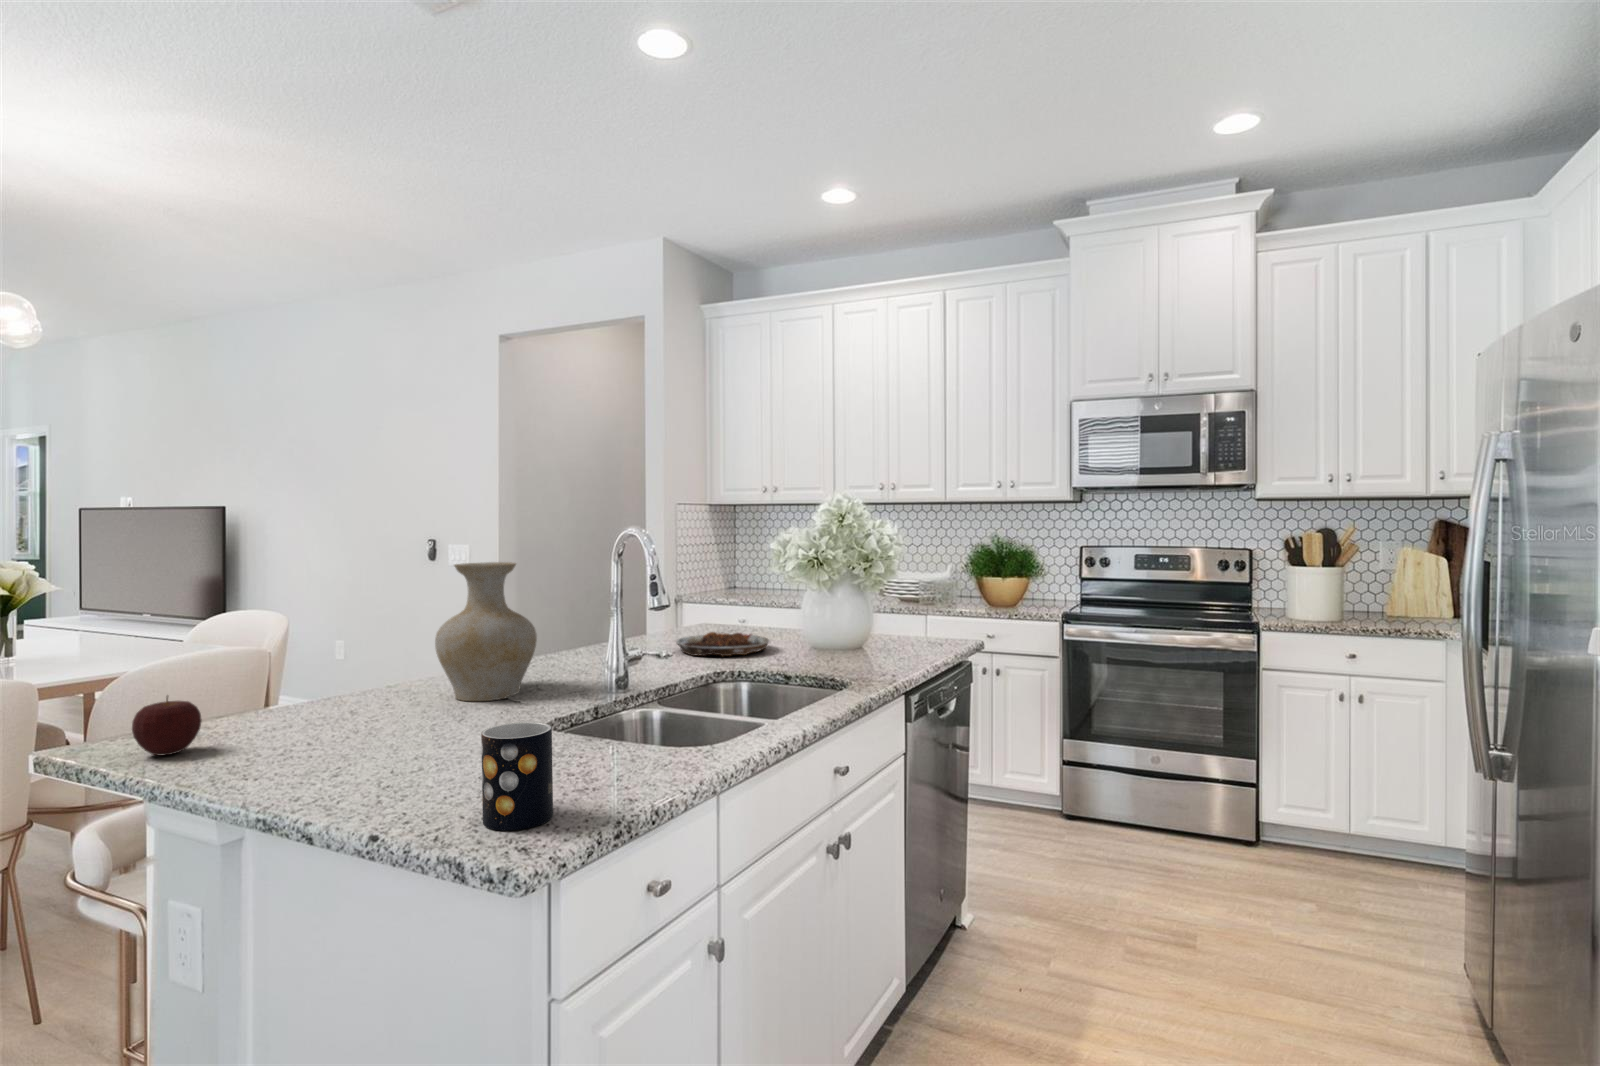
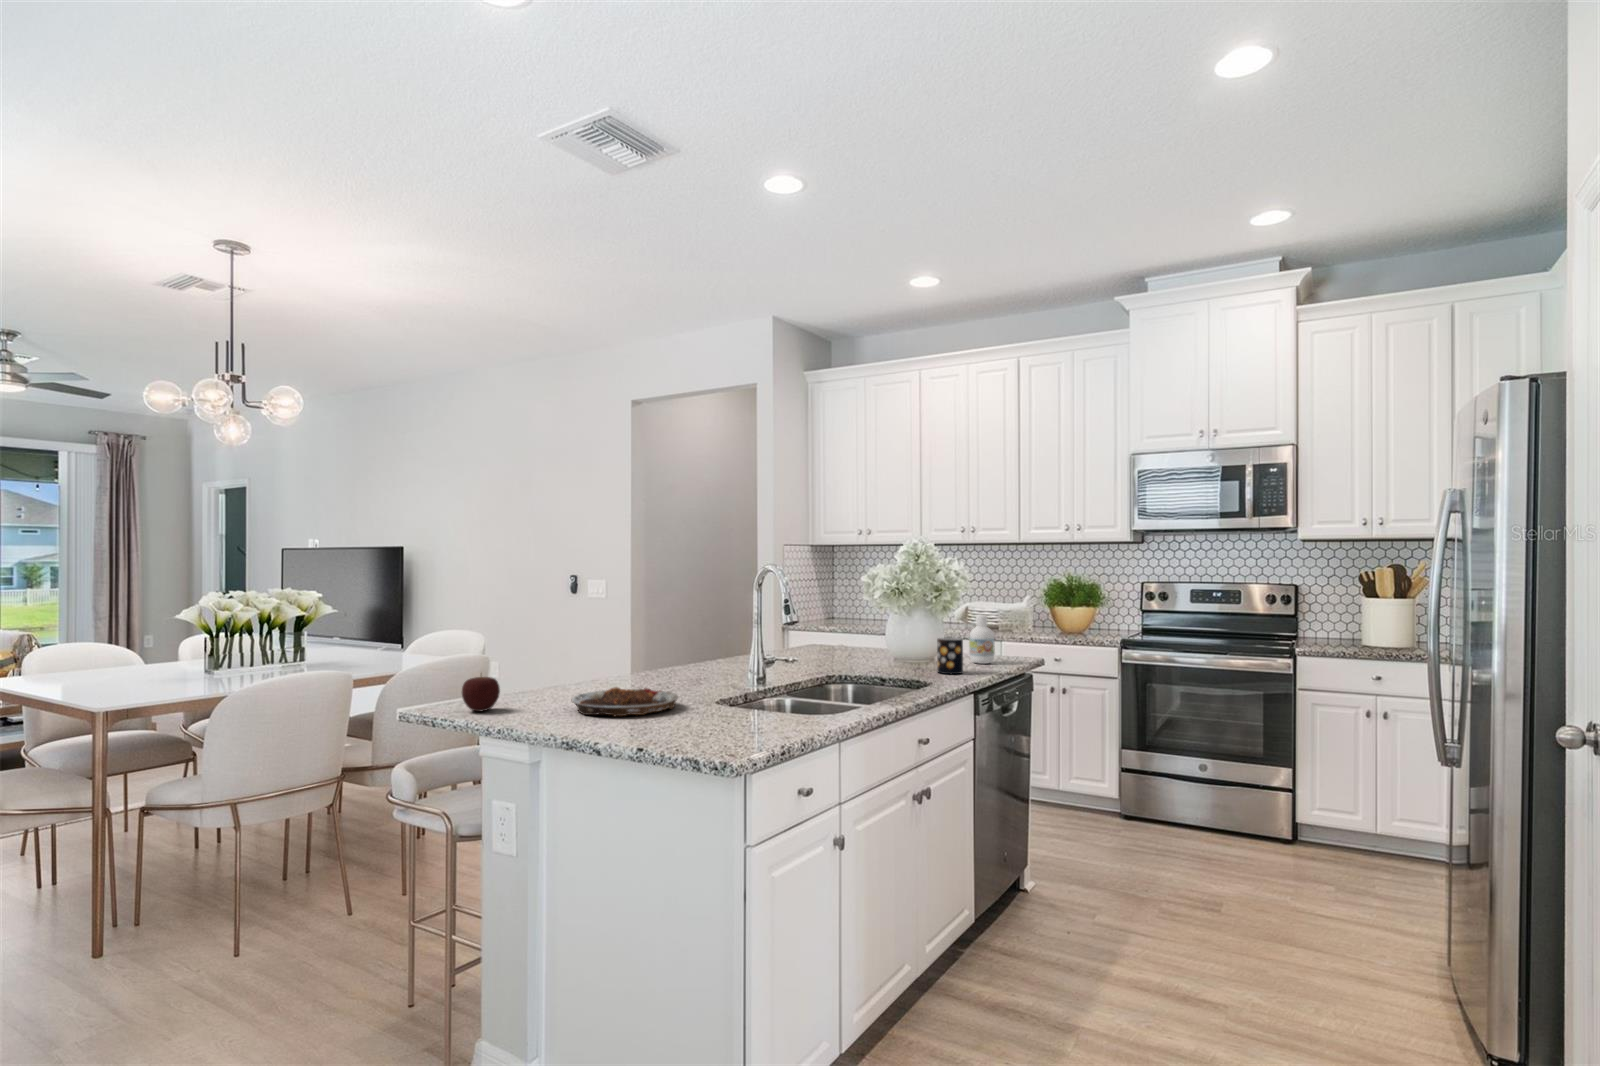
vase: present [435,562,537,701] -> none [630,589,699,689]
bottle: none [896,590,927,650] -> present [969,615,995,664]
plate: present [676,632,769,656] -> present [572,687,678,716]
mug: present [481,722,553,830] -> present [937,637,963,674]

